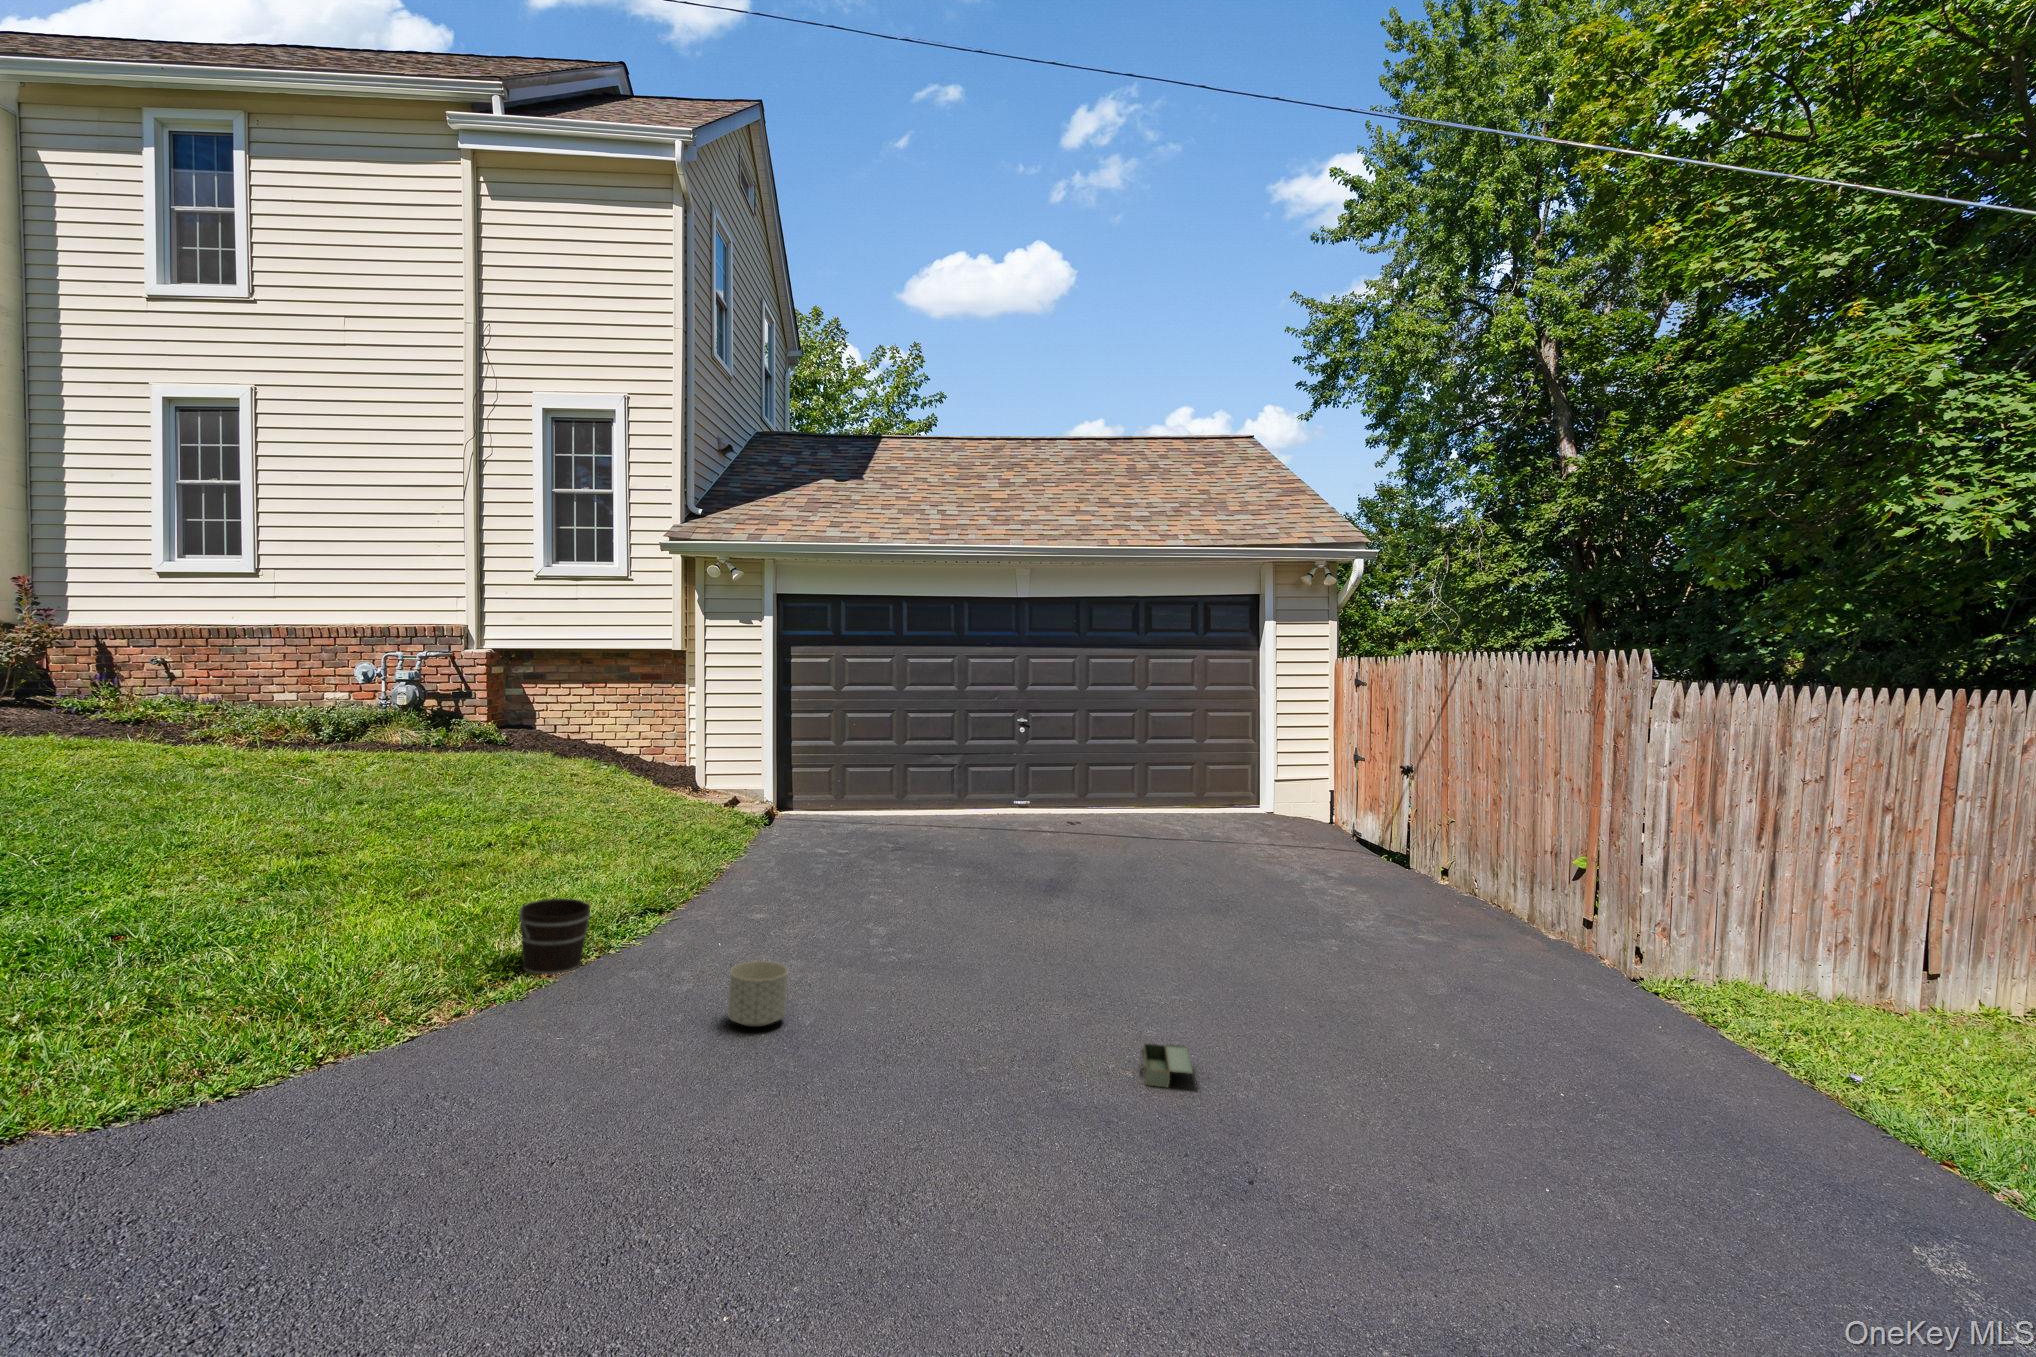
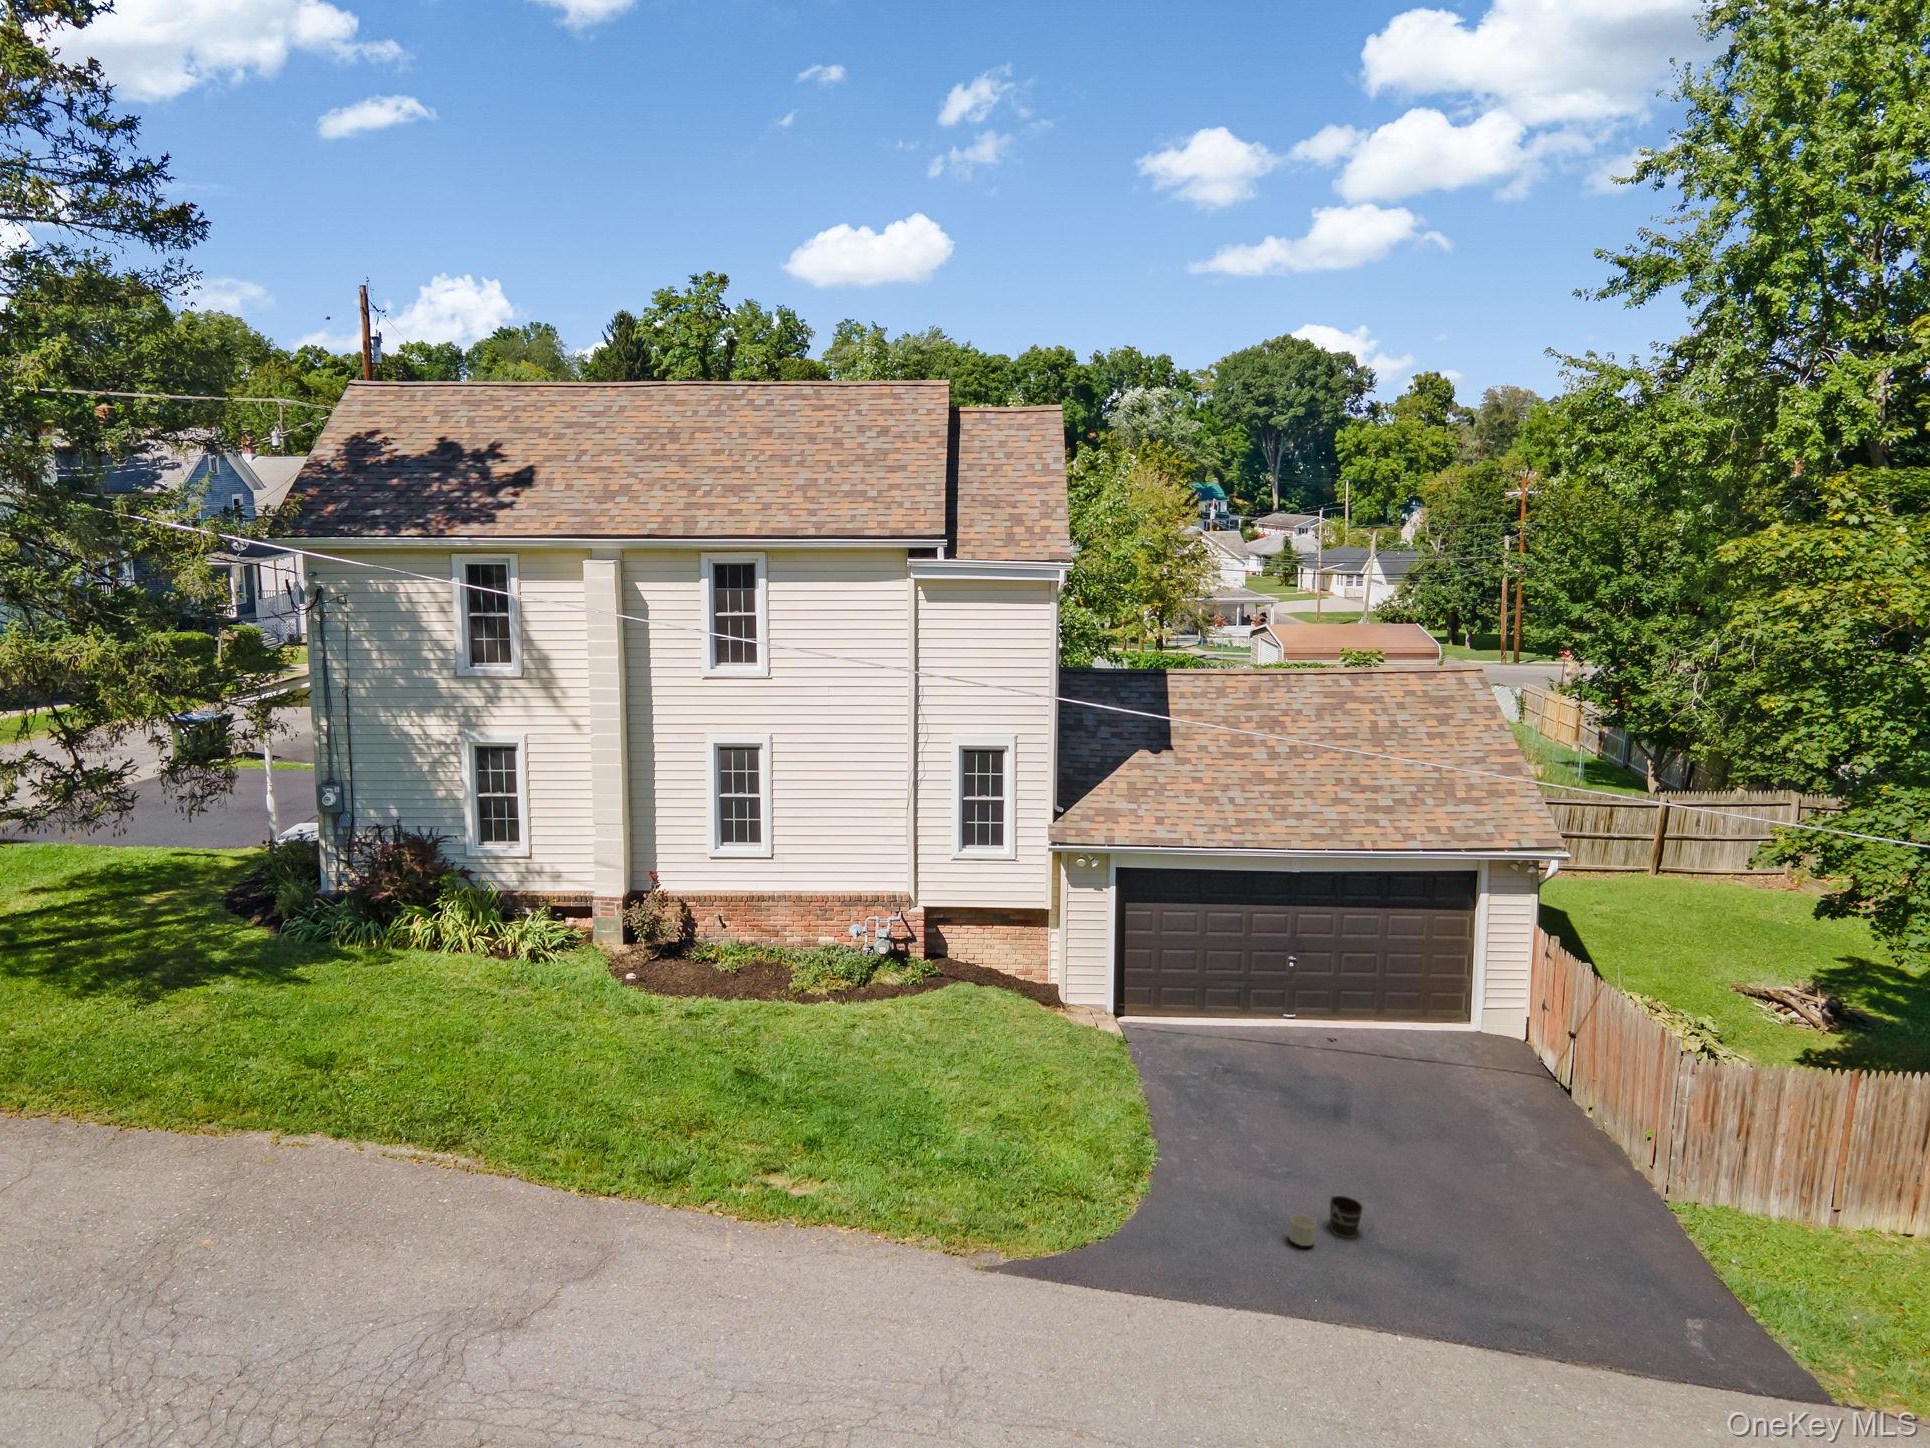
bucket: present [519,898,590,974] -> present [1330,1196,1362,1238]
toolbox: present [1139,1044,1193,1088] -> none [1481,1262,1510,1286]

